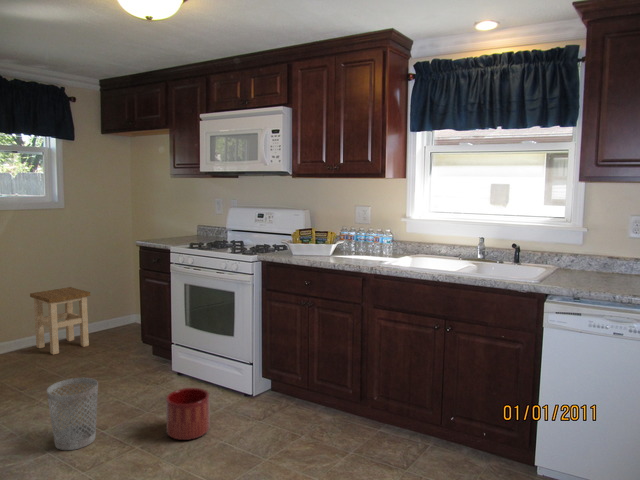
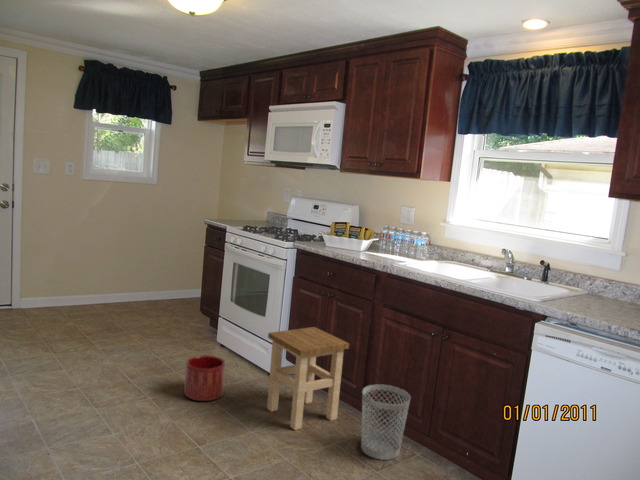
stool: present [30,287,90,355] -> present [267,327,349,430]
wastebasket: present [47,378,98,450] -> present [361,384,410,460]

